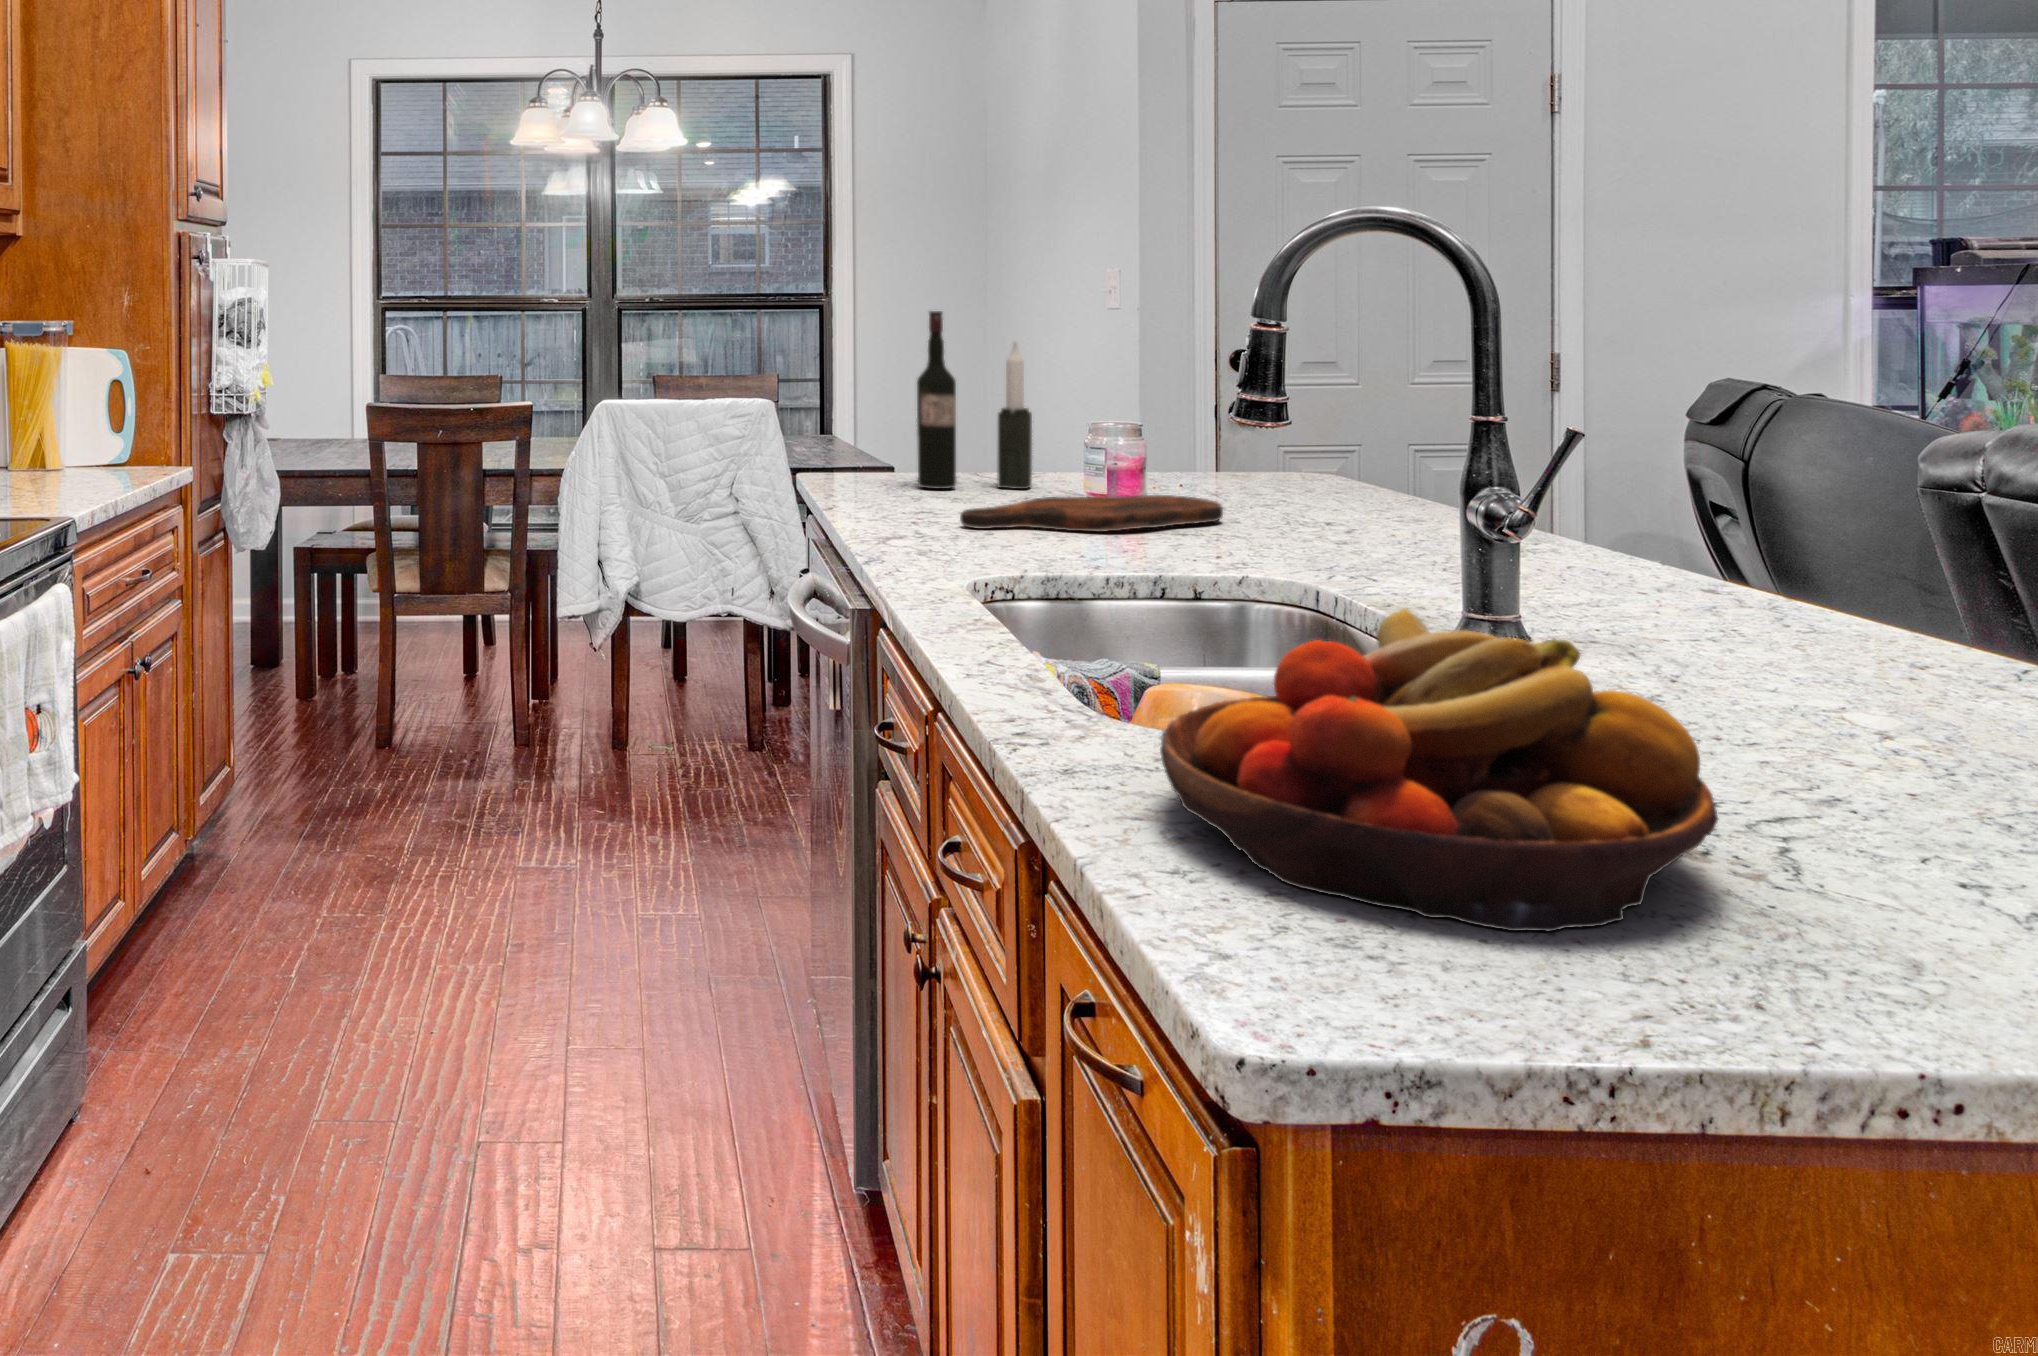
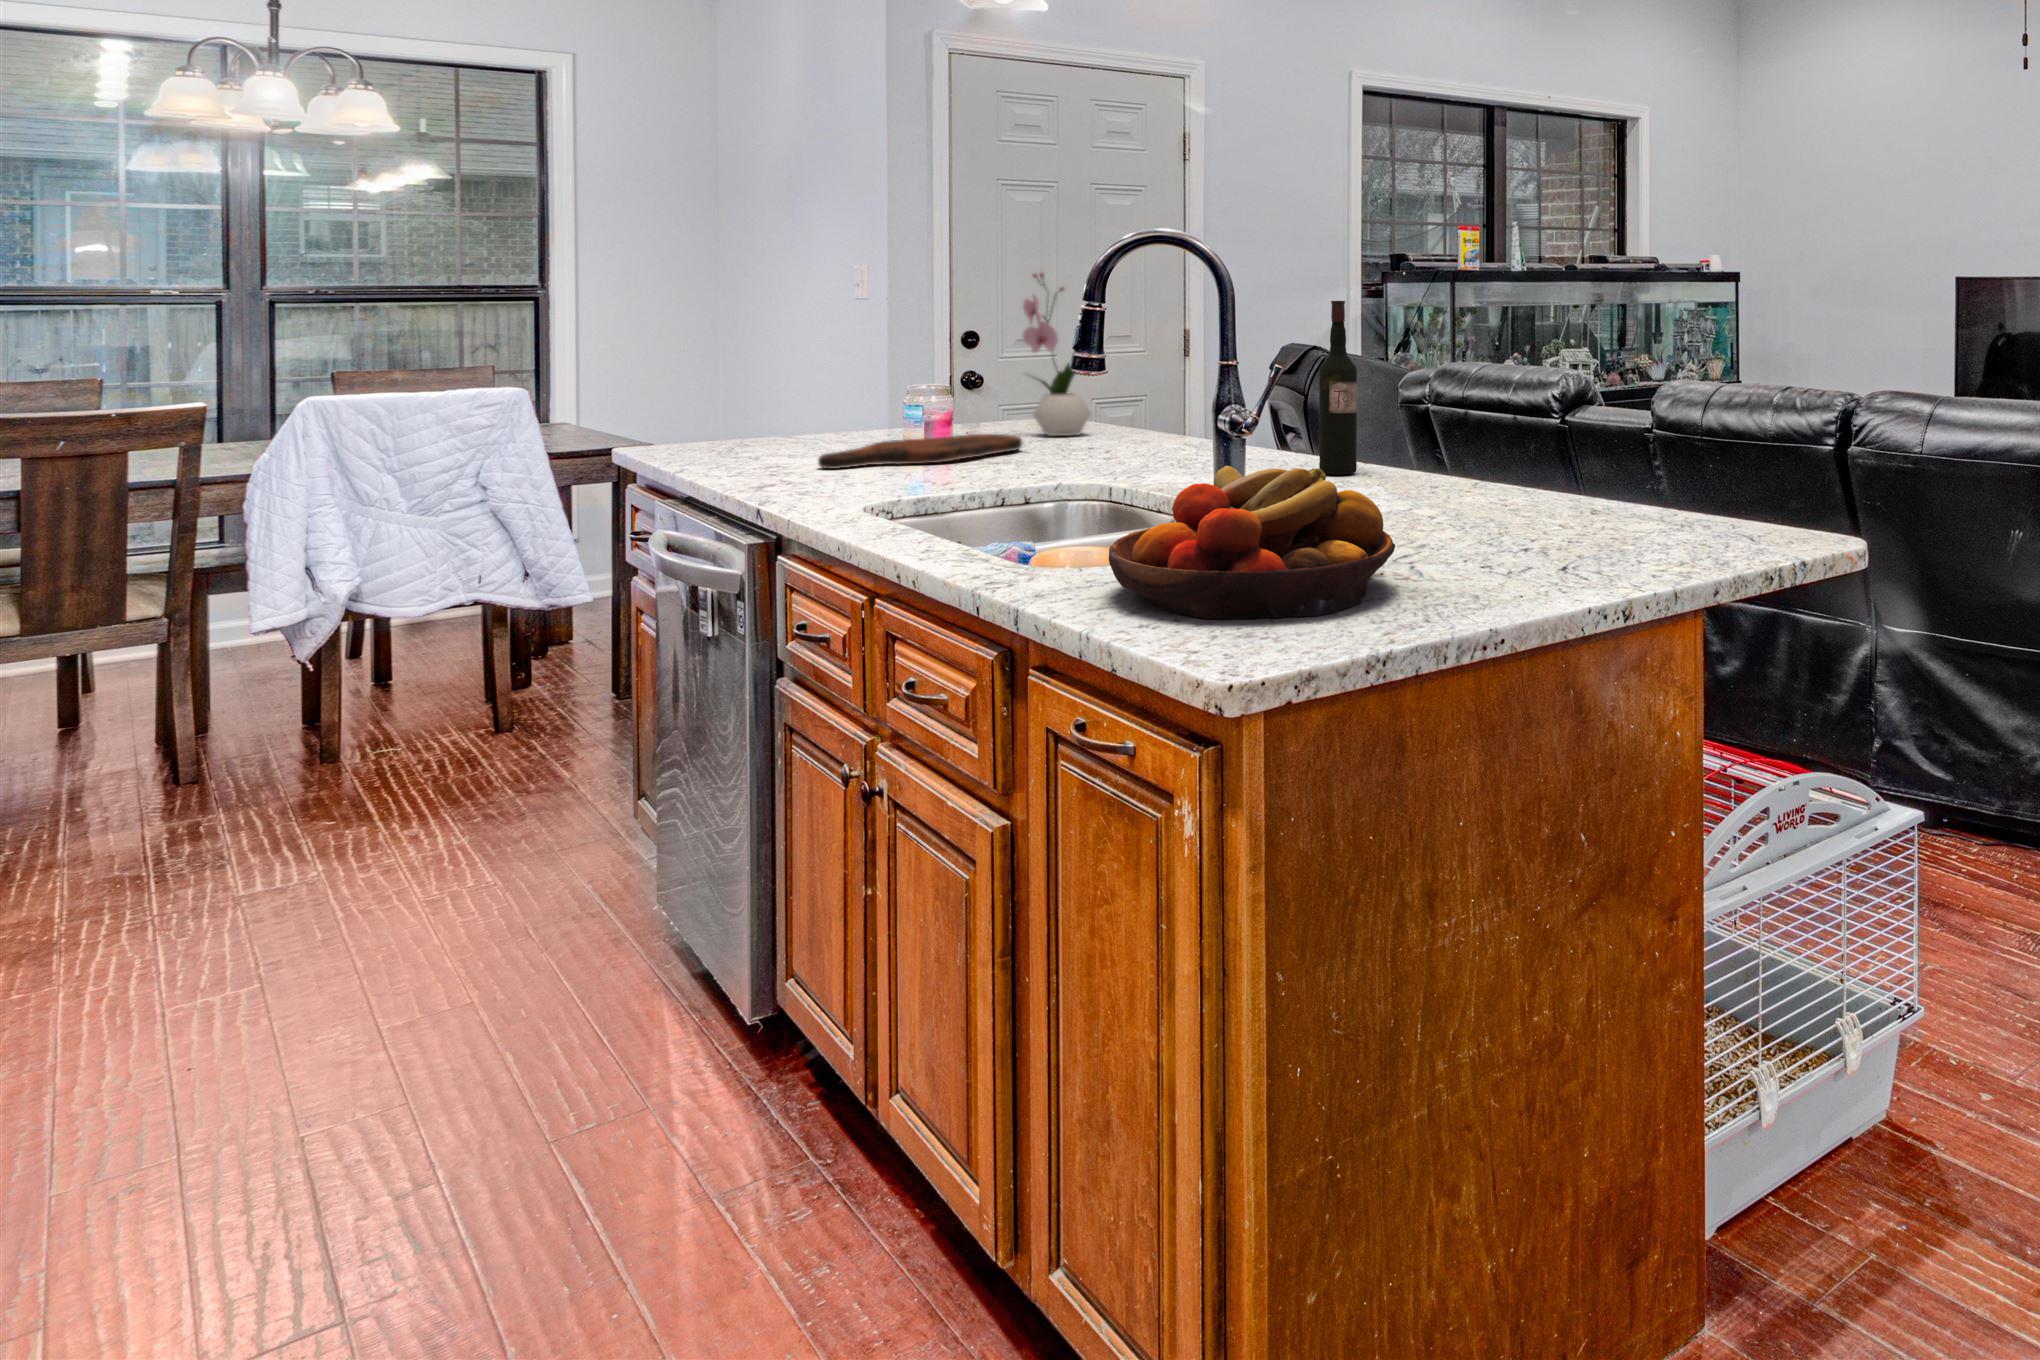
flower arrangement: none [1240,280,1343,505] -> present [1022,273,1090,436]
wine bottle: present [917,311,957,489] -> present [1319,301,1357,475]
candle: present [997,341,1032,489] -> none [823,317,853,440]

